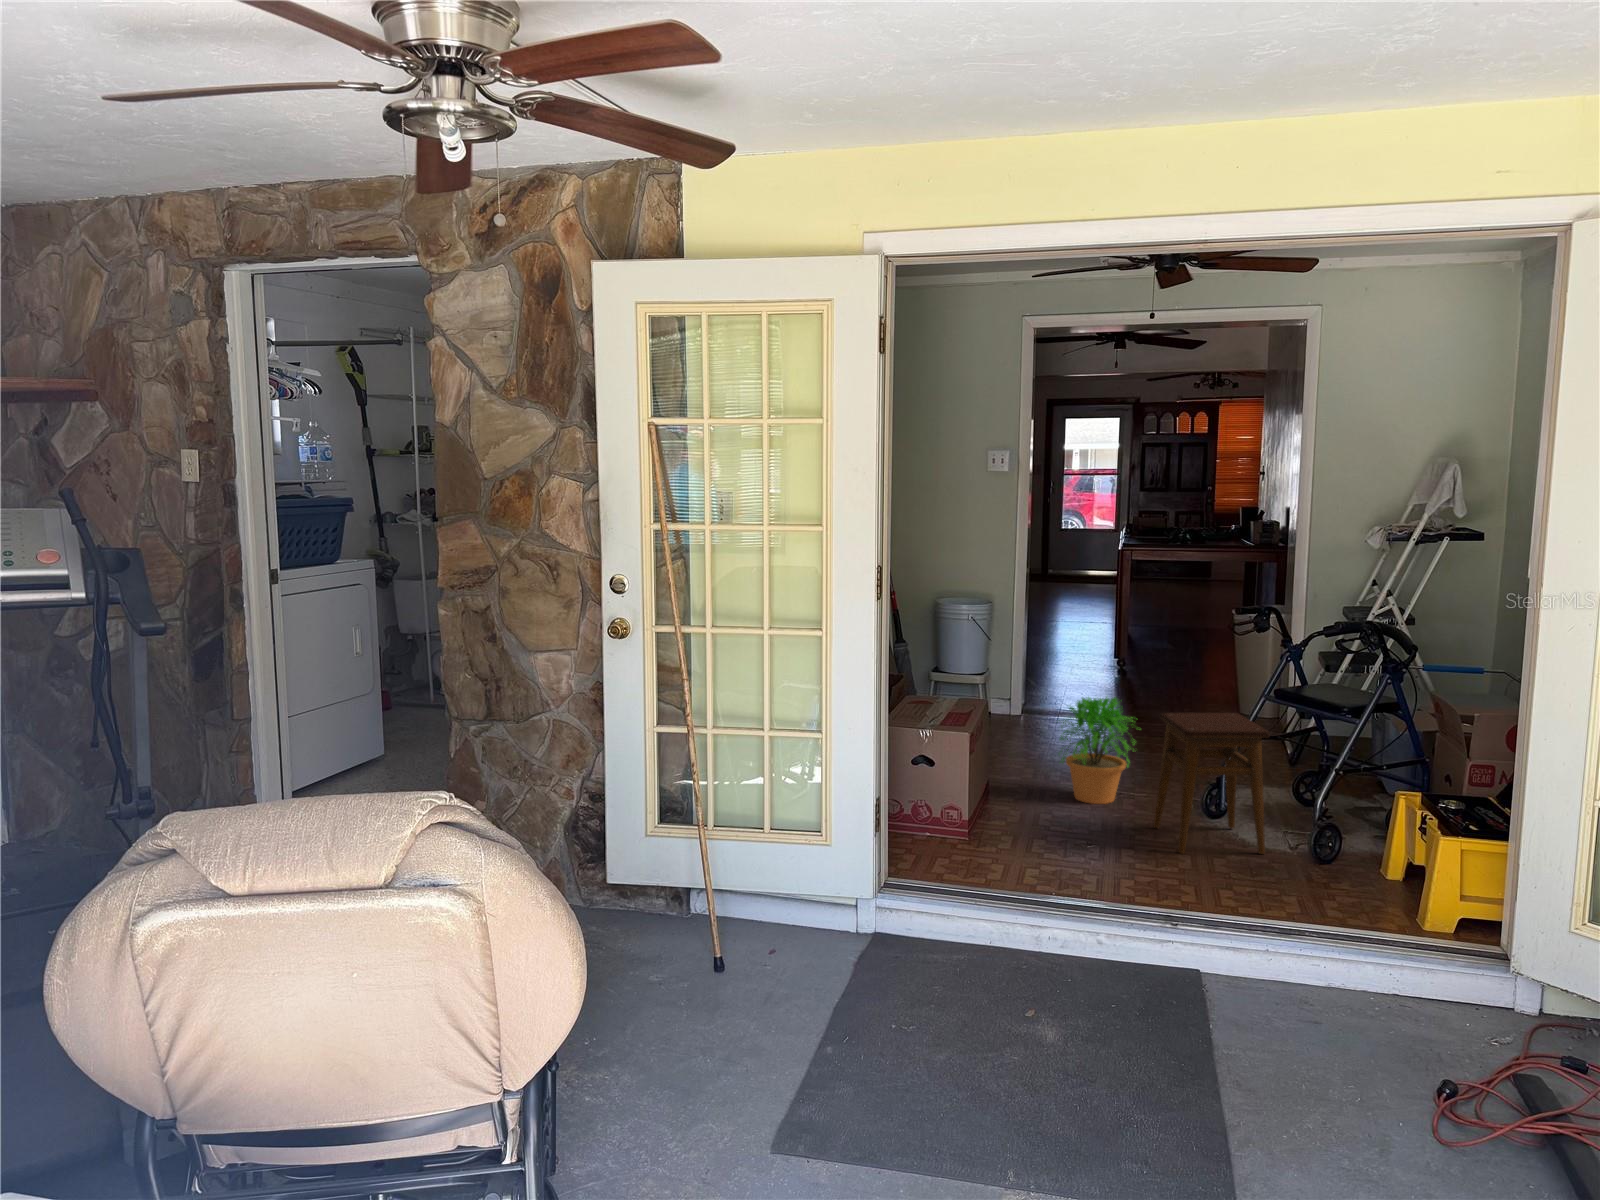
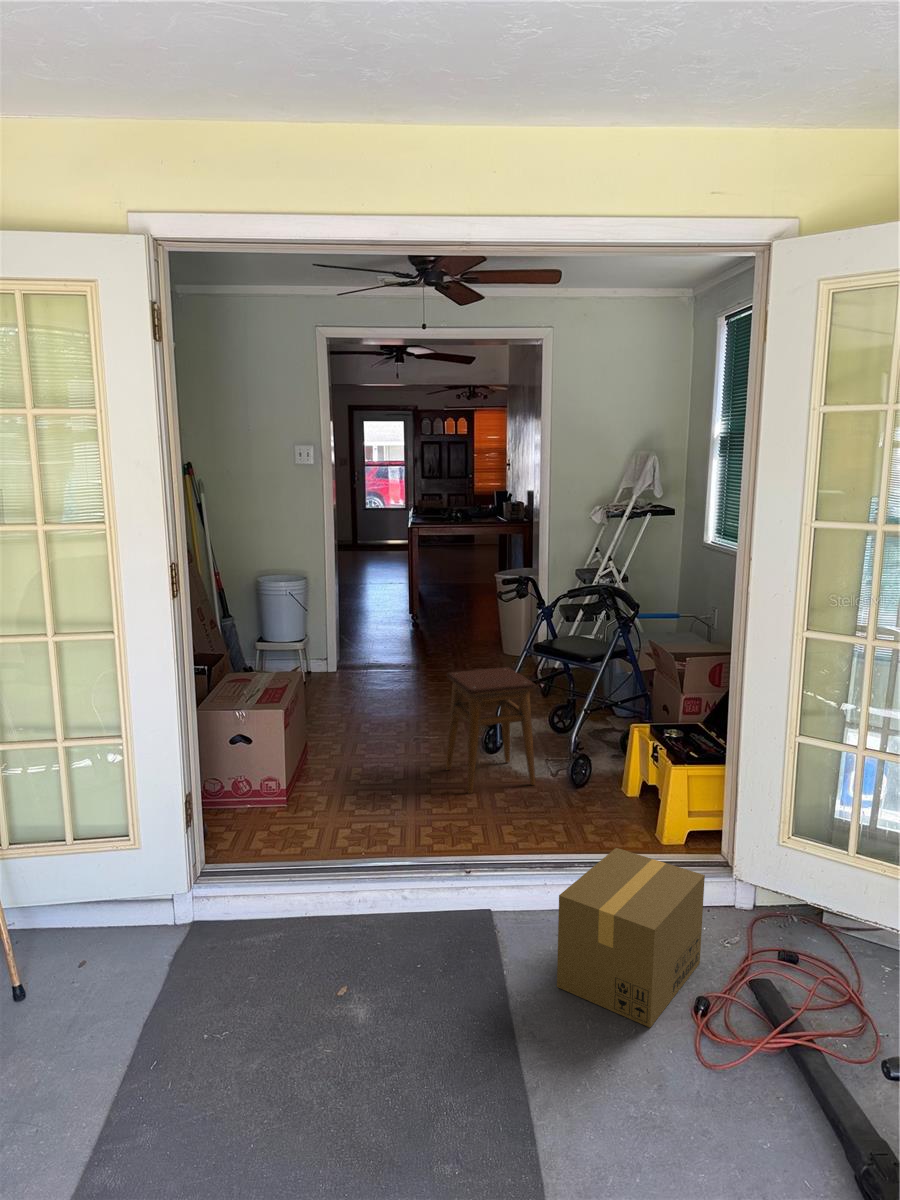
potted plant: present [1060,697,1134,804] -> none [357,657,435,751]
cardboard box: none [1269,909,1461,1095] -> present [557,848,705,1028]

